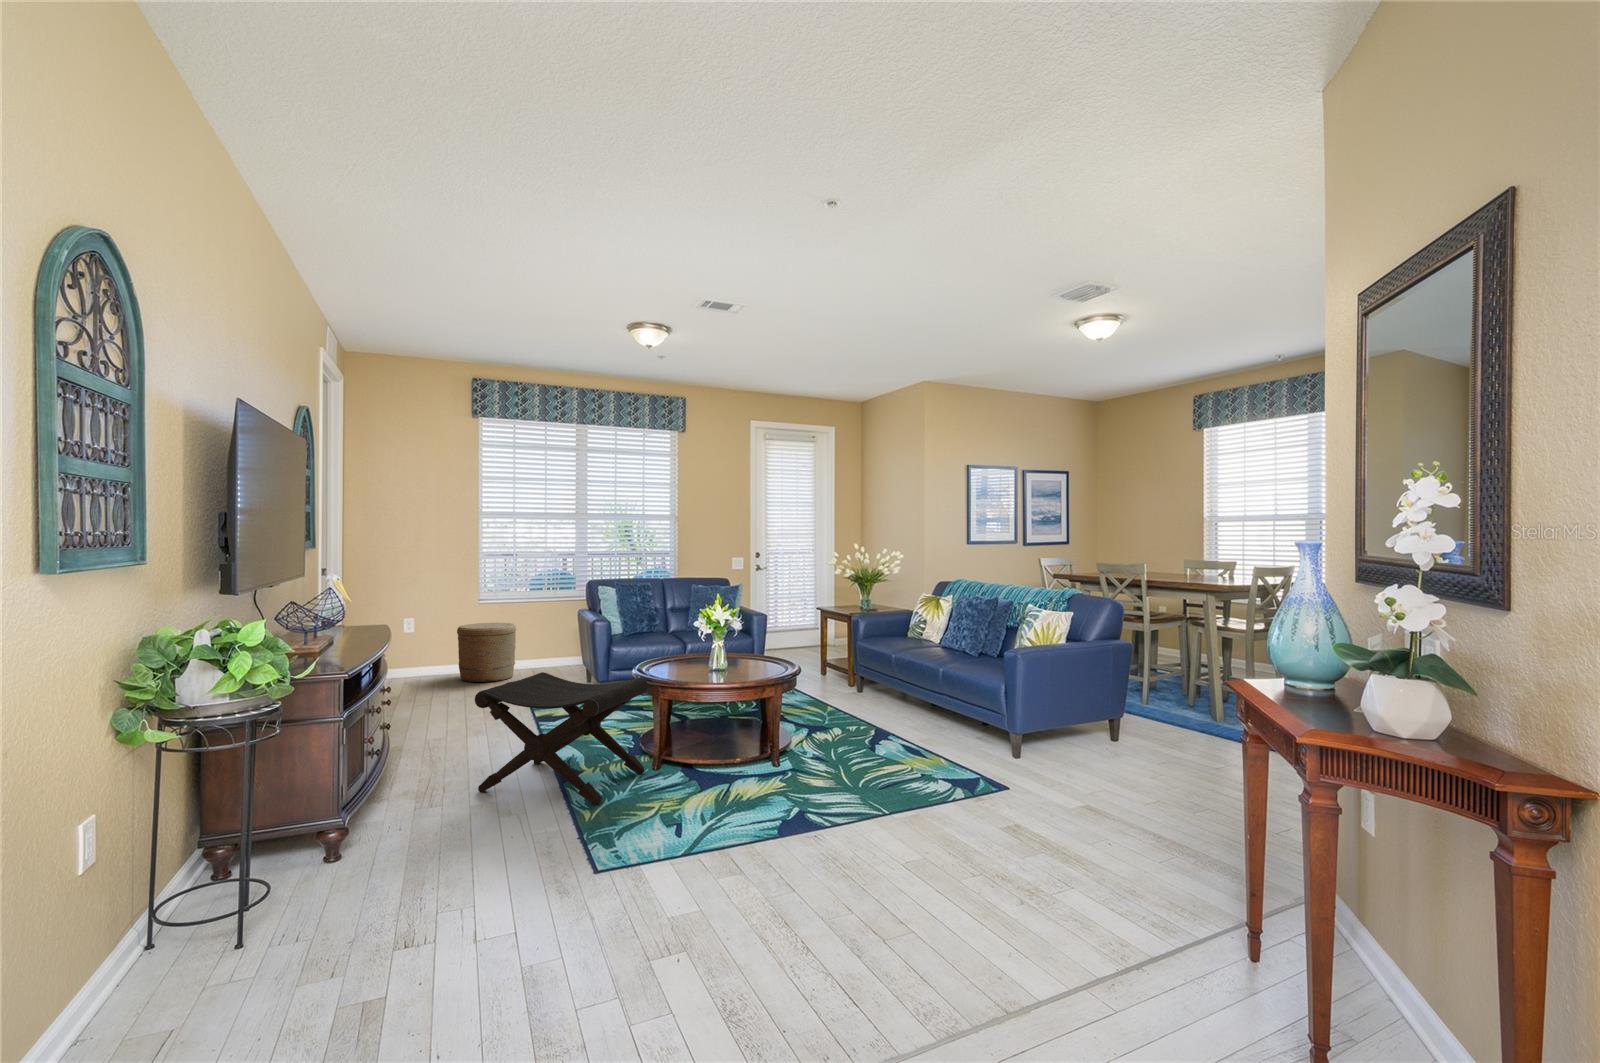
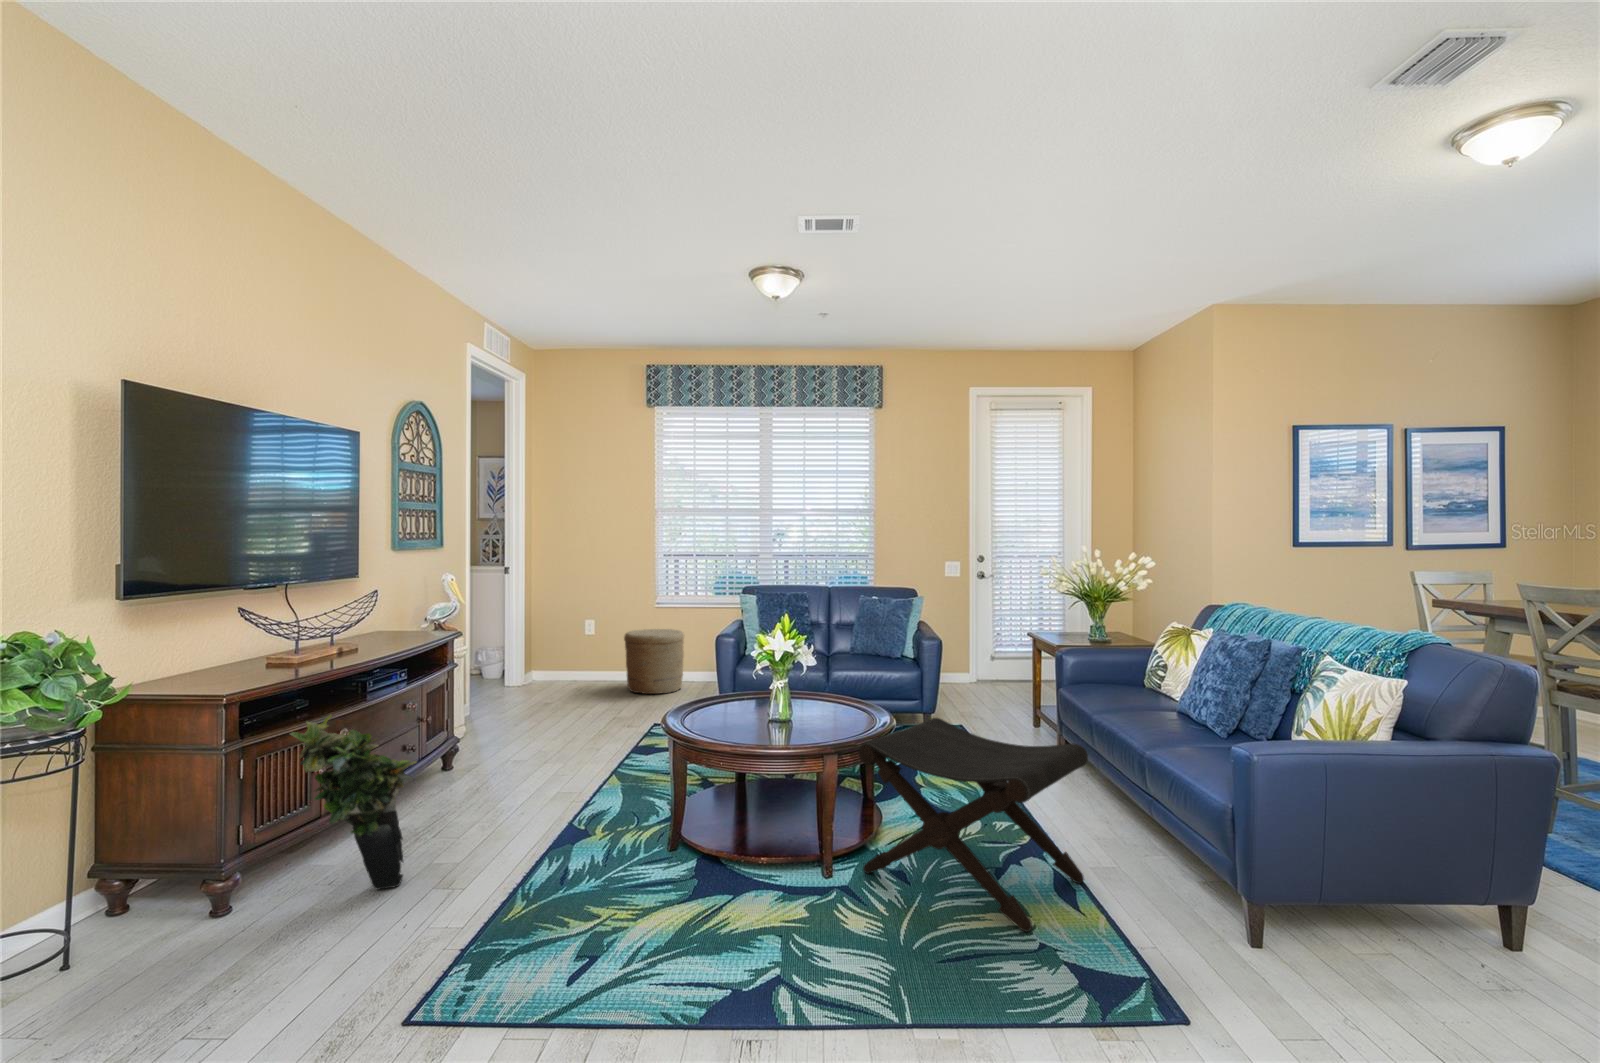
footstool: present [475,672,648,804] -> present [859,718,1088,932]
potted plant: none [370,685,468,827] -> present [291,715,416,890]

